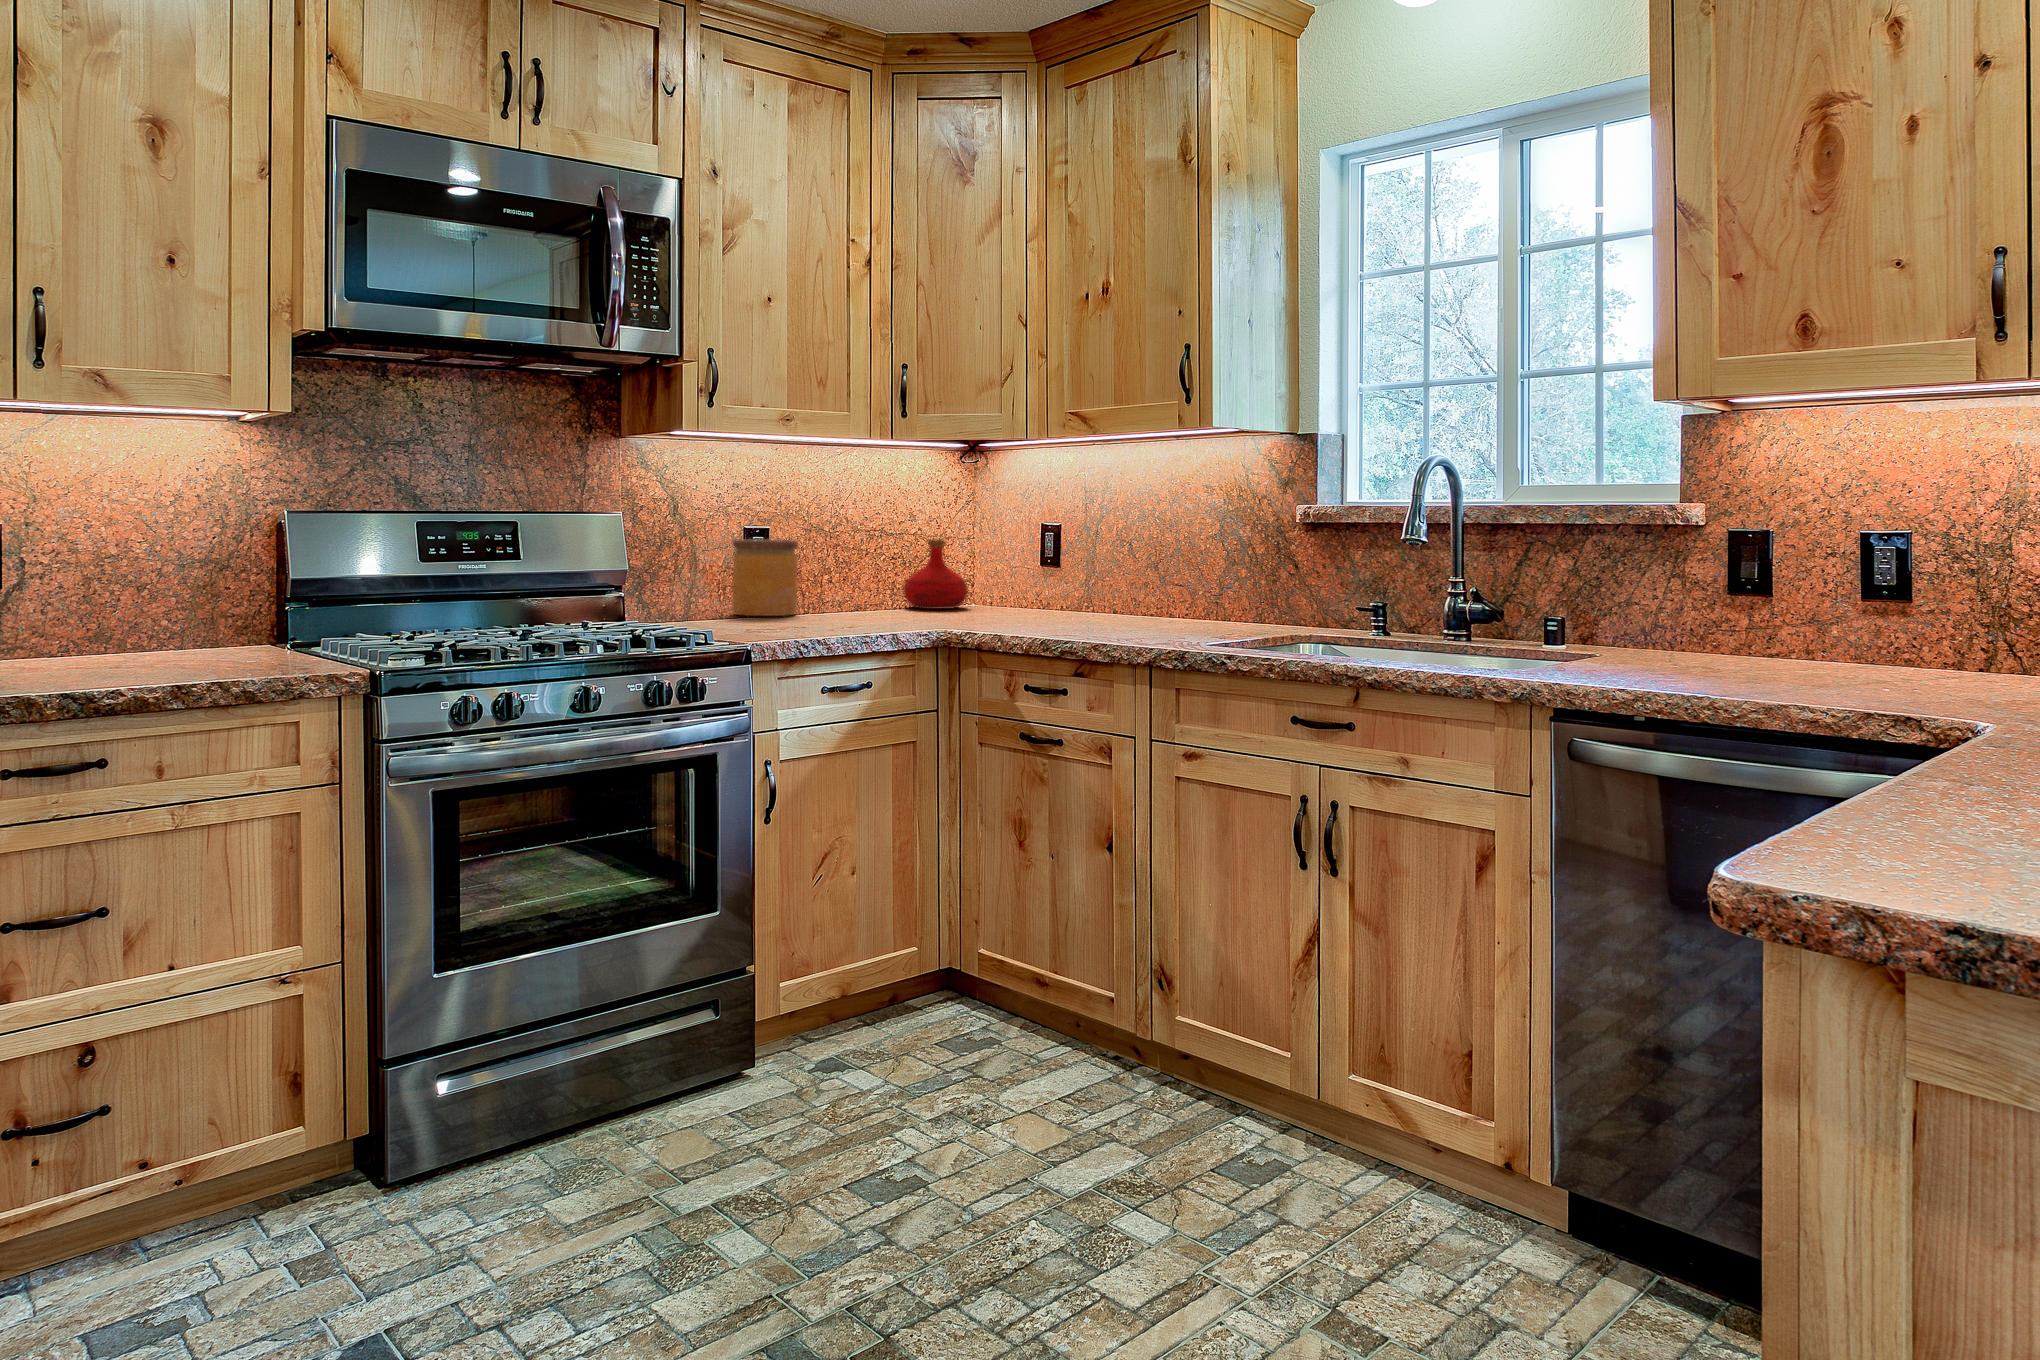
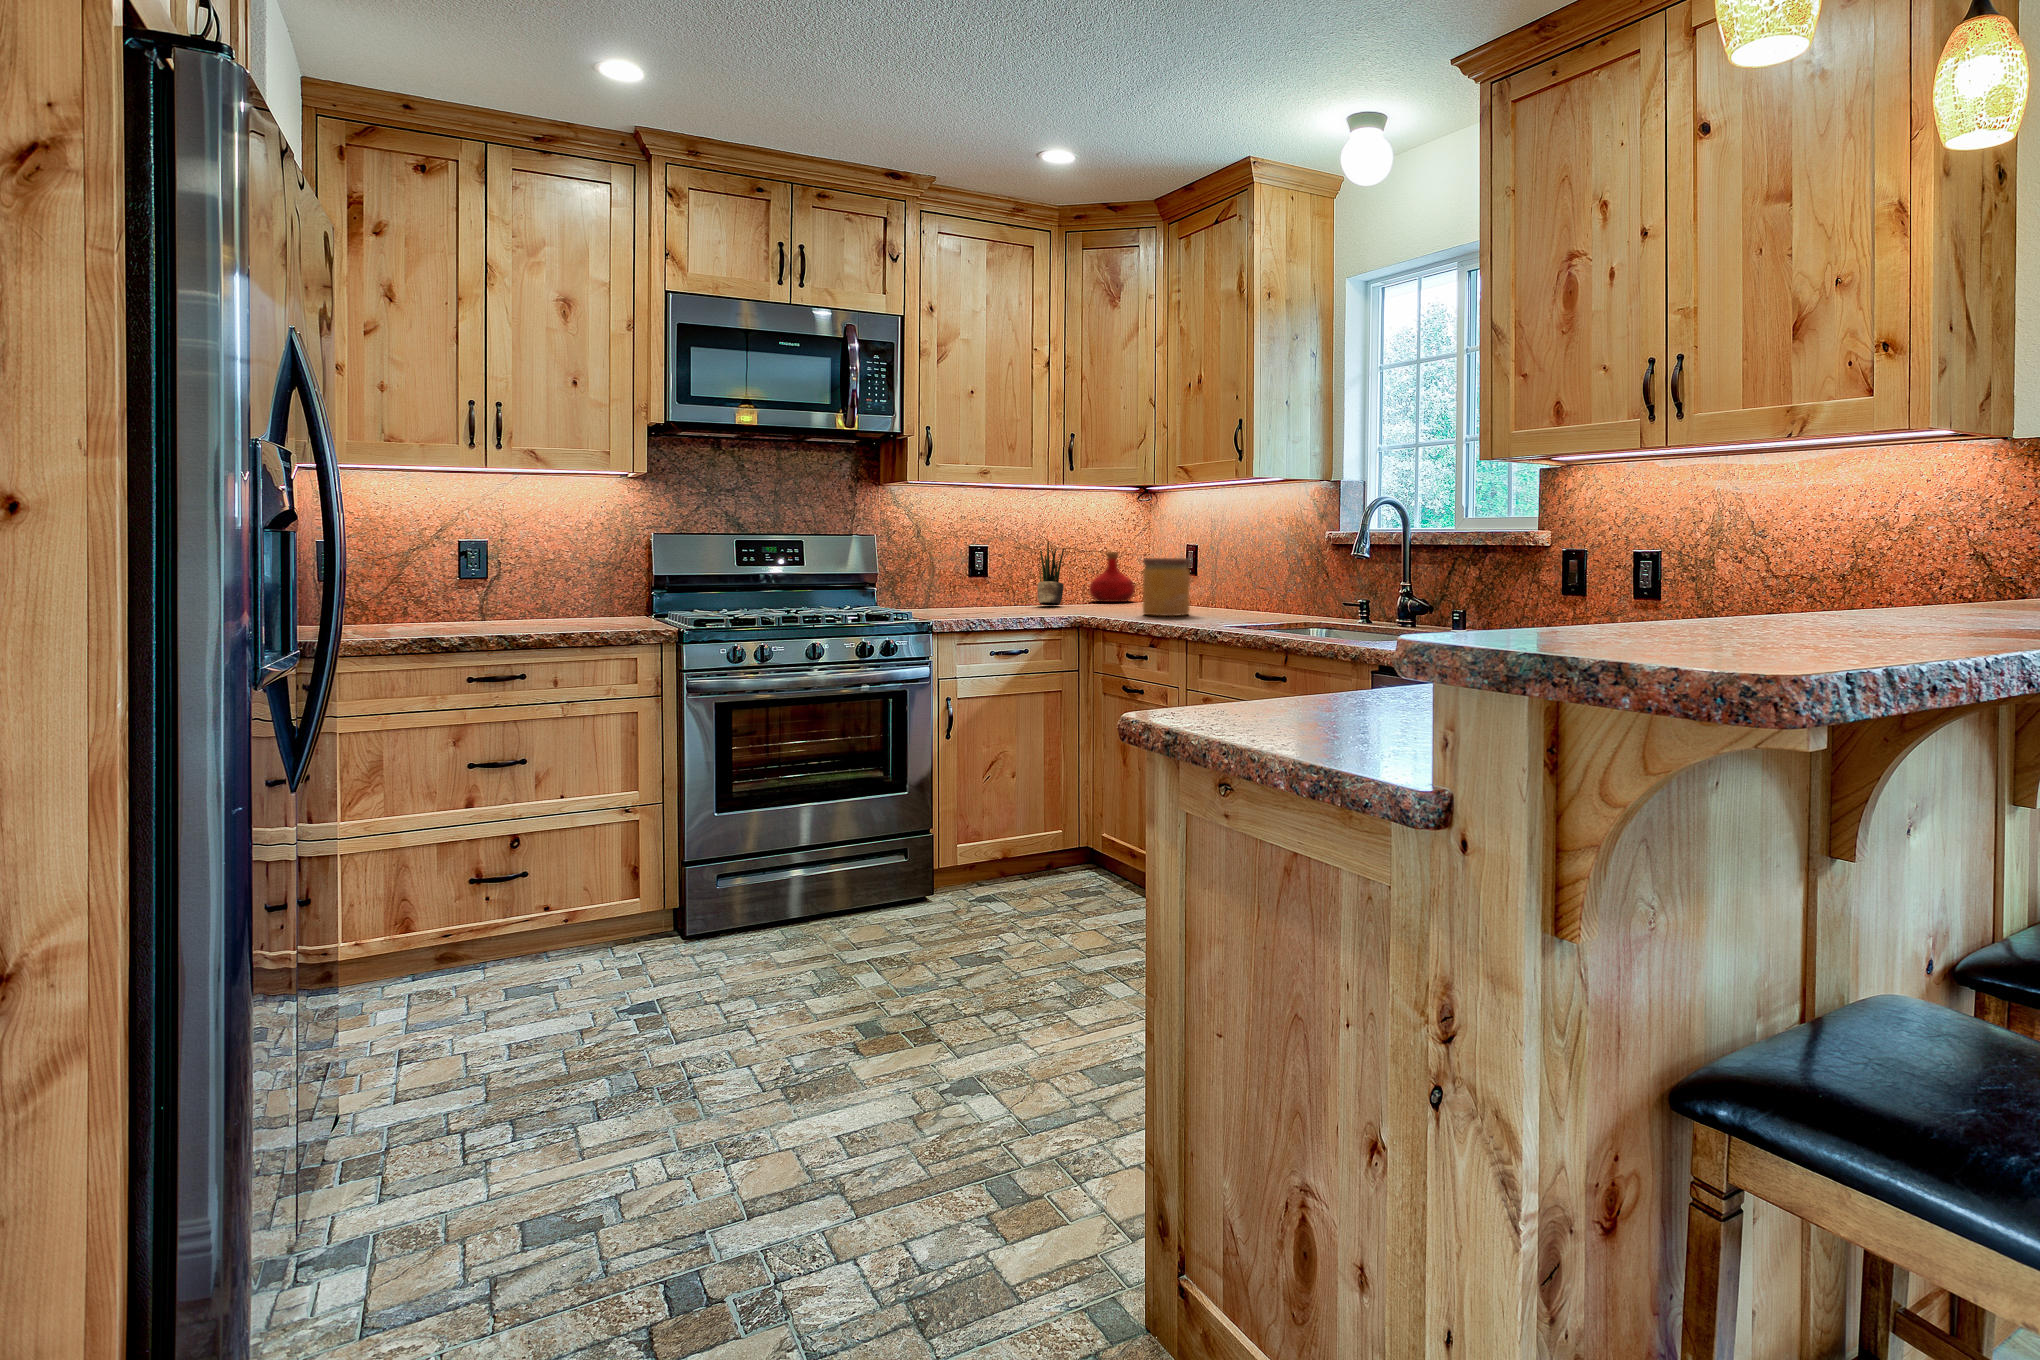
potted plant: none [849,524,886,615] -> present [1038,542,1064,606]
jar: present [732,539,798,616] -> present [1143,558,1190,616]

